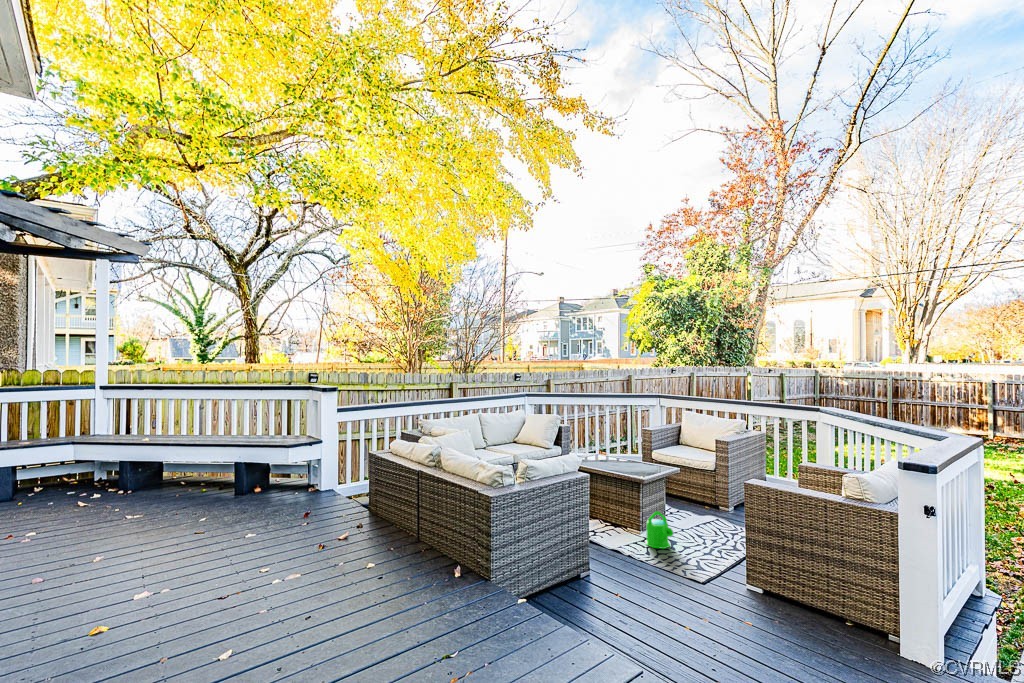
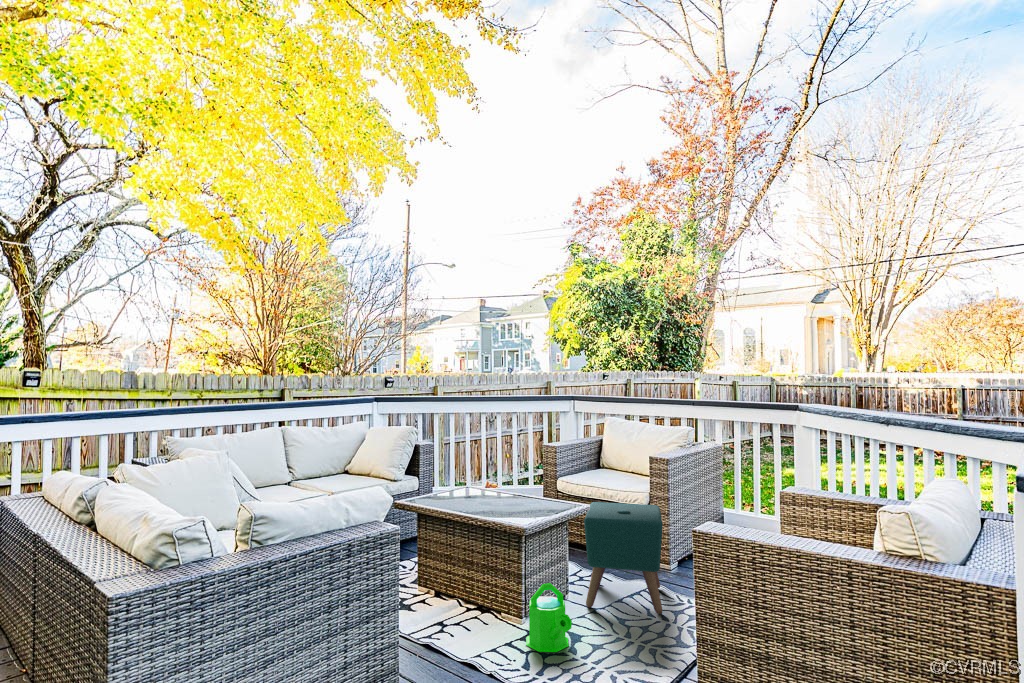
ottoman: none [676,467,726,535] -> present [584,502,663,614]

